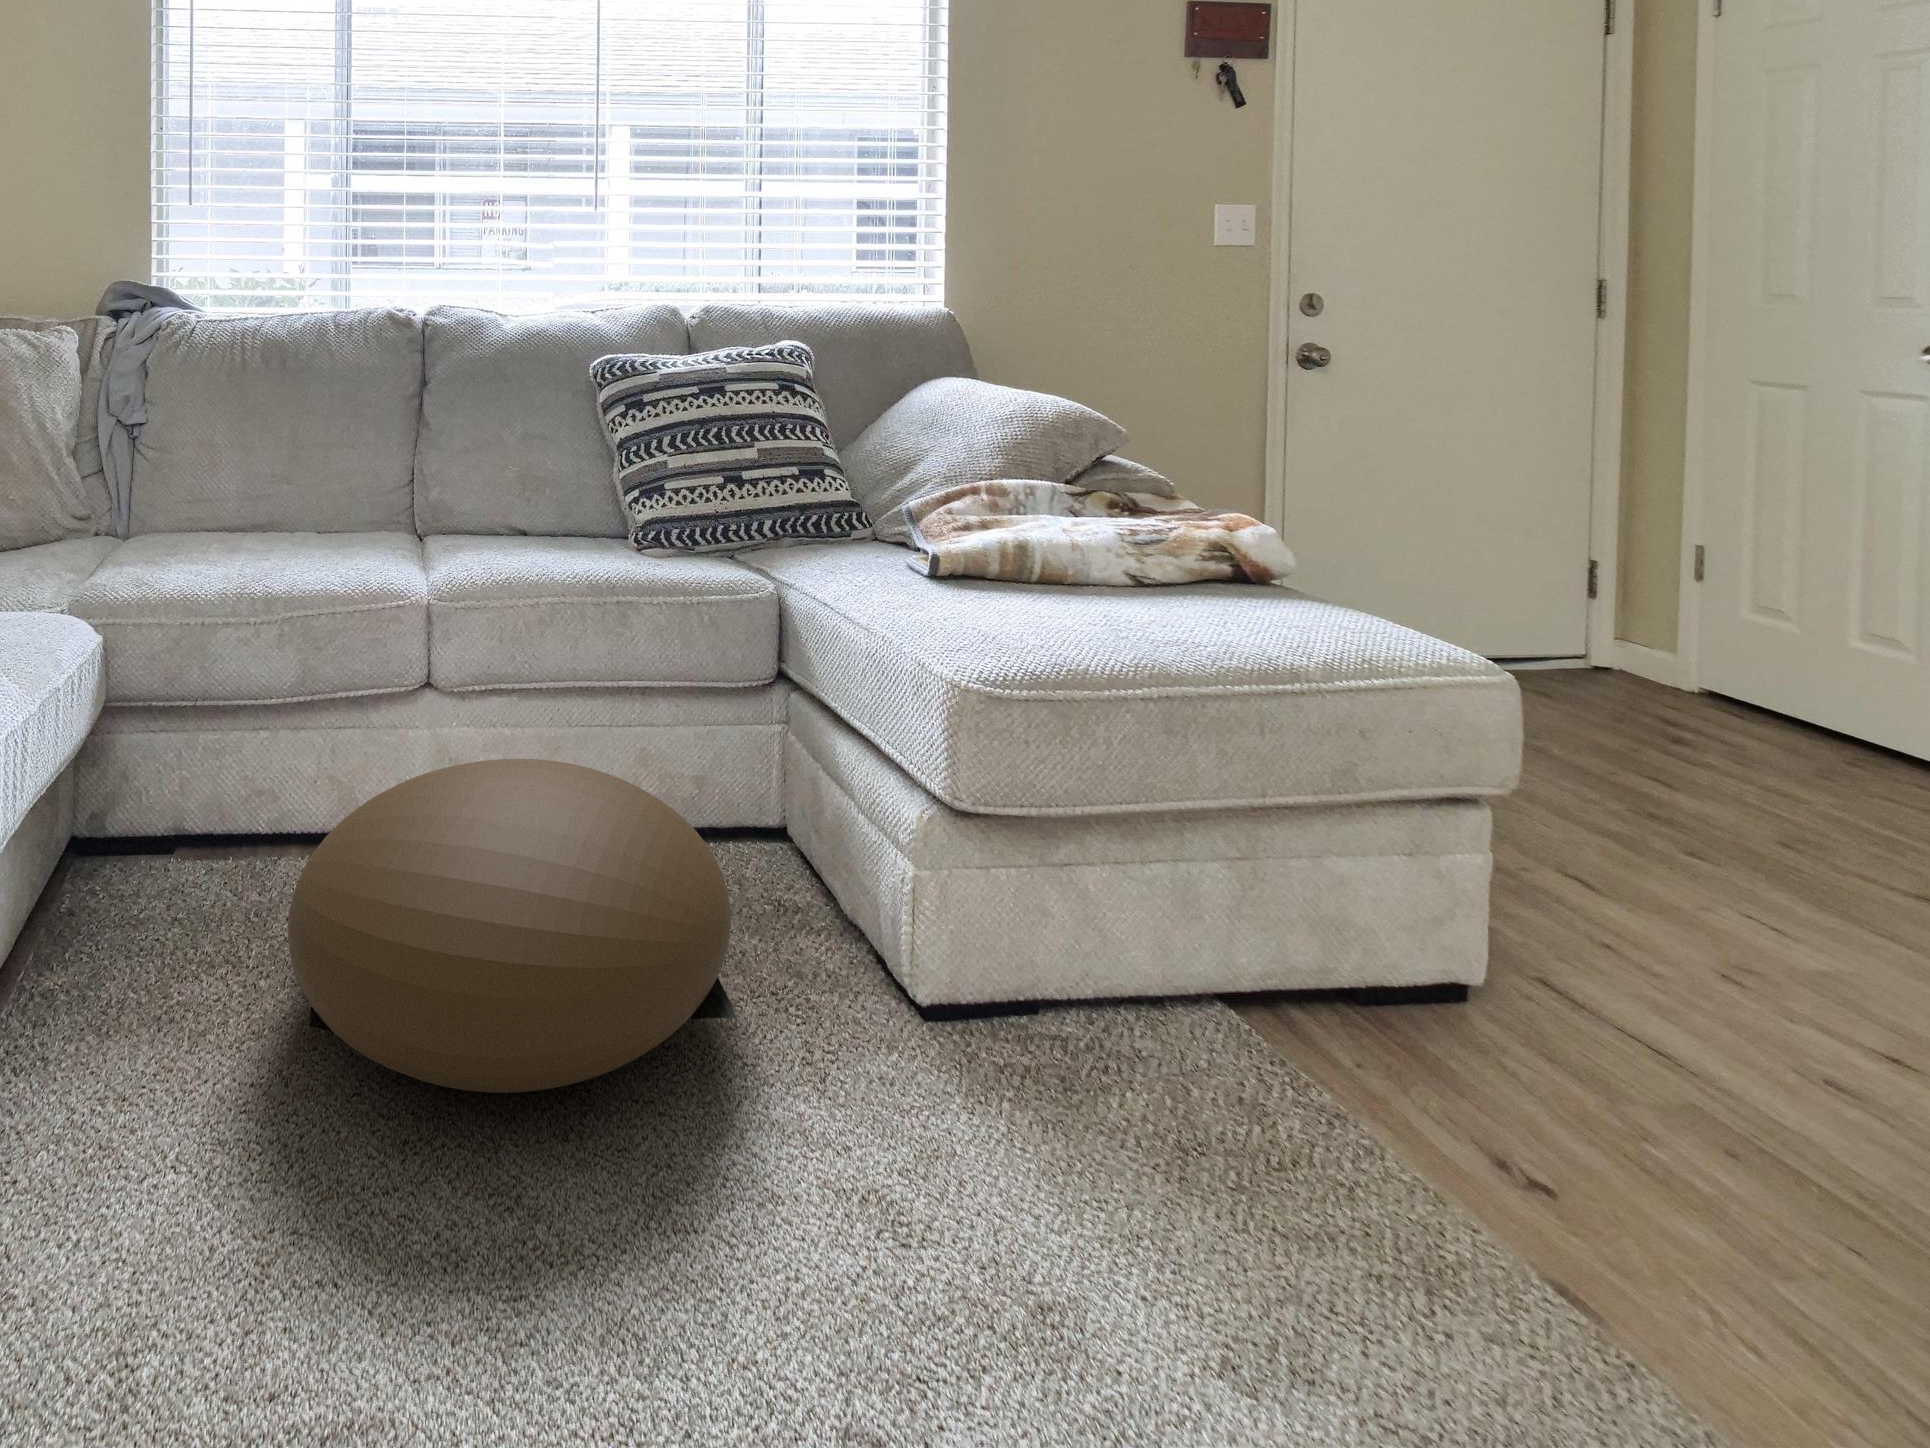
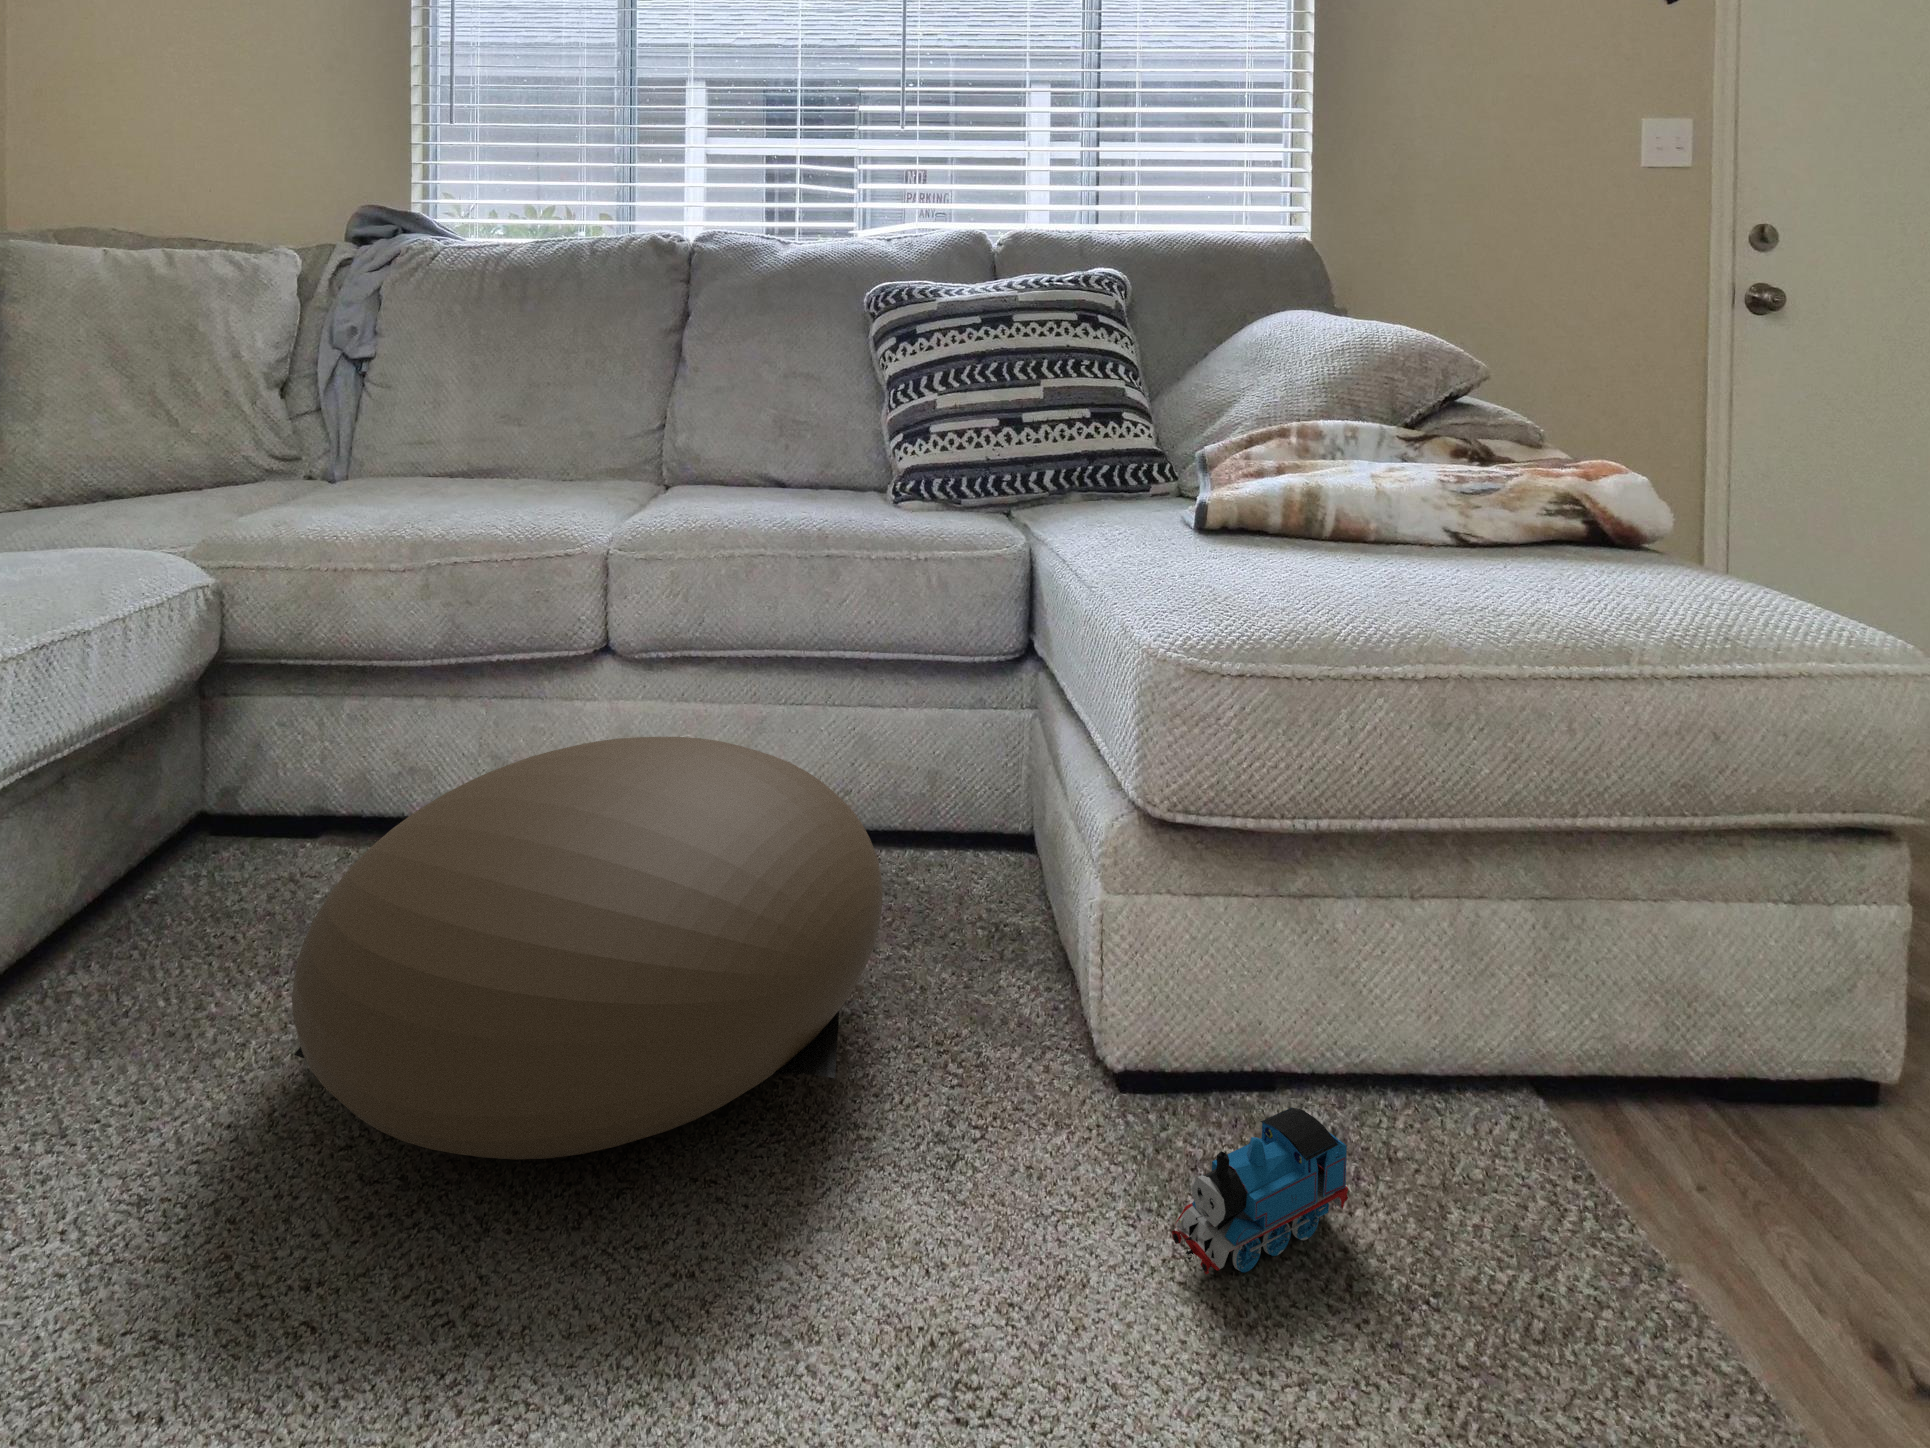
toy train: none [1008,1021,1125,1141] -> present [1172,1108,1348,1274]

